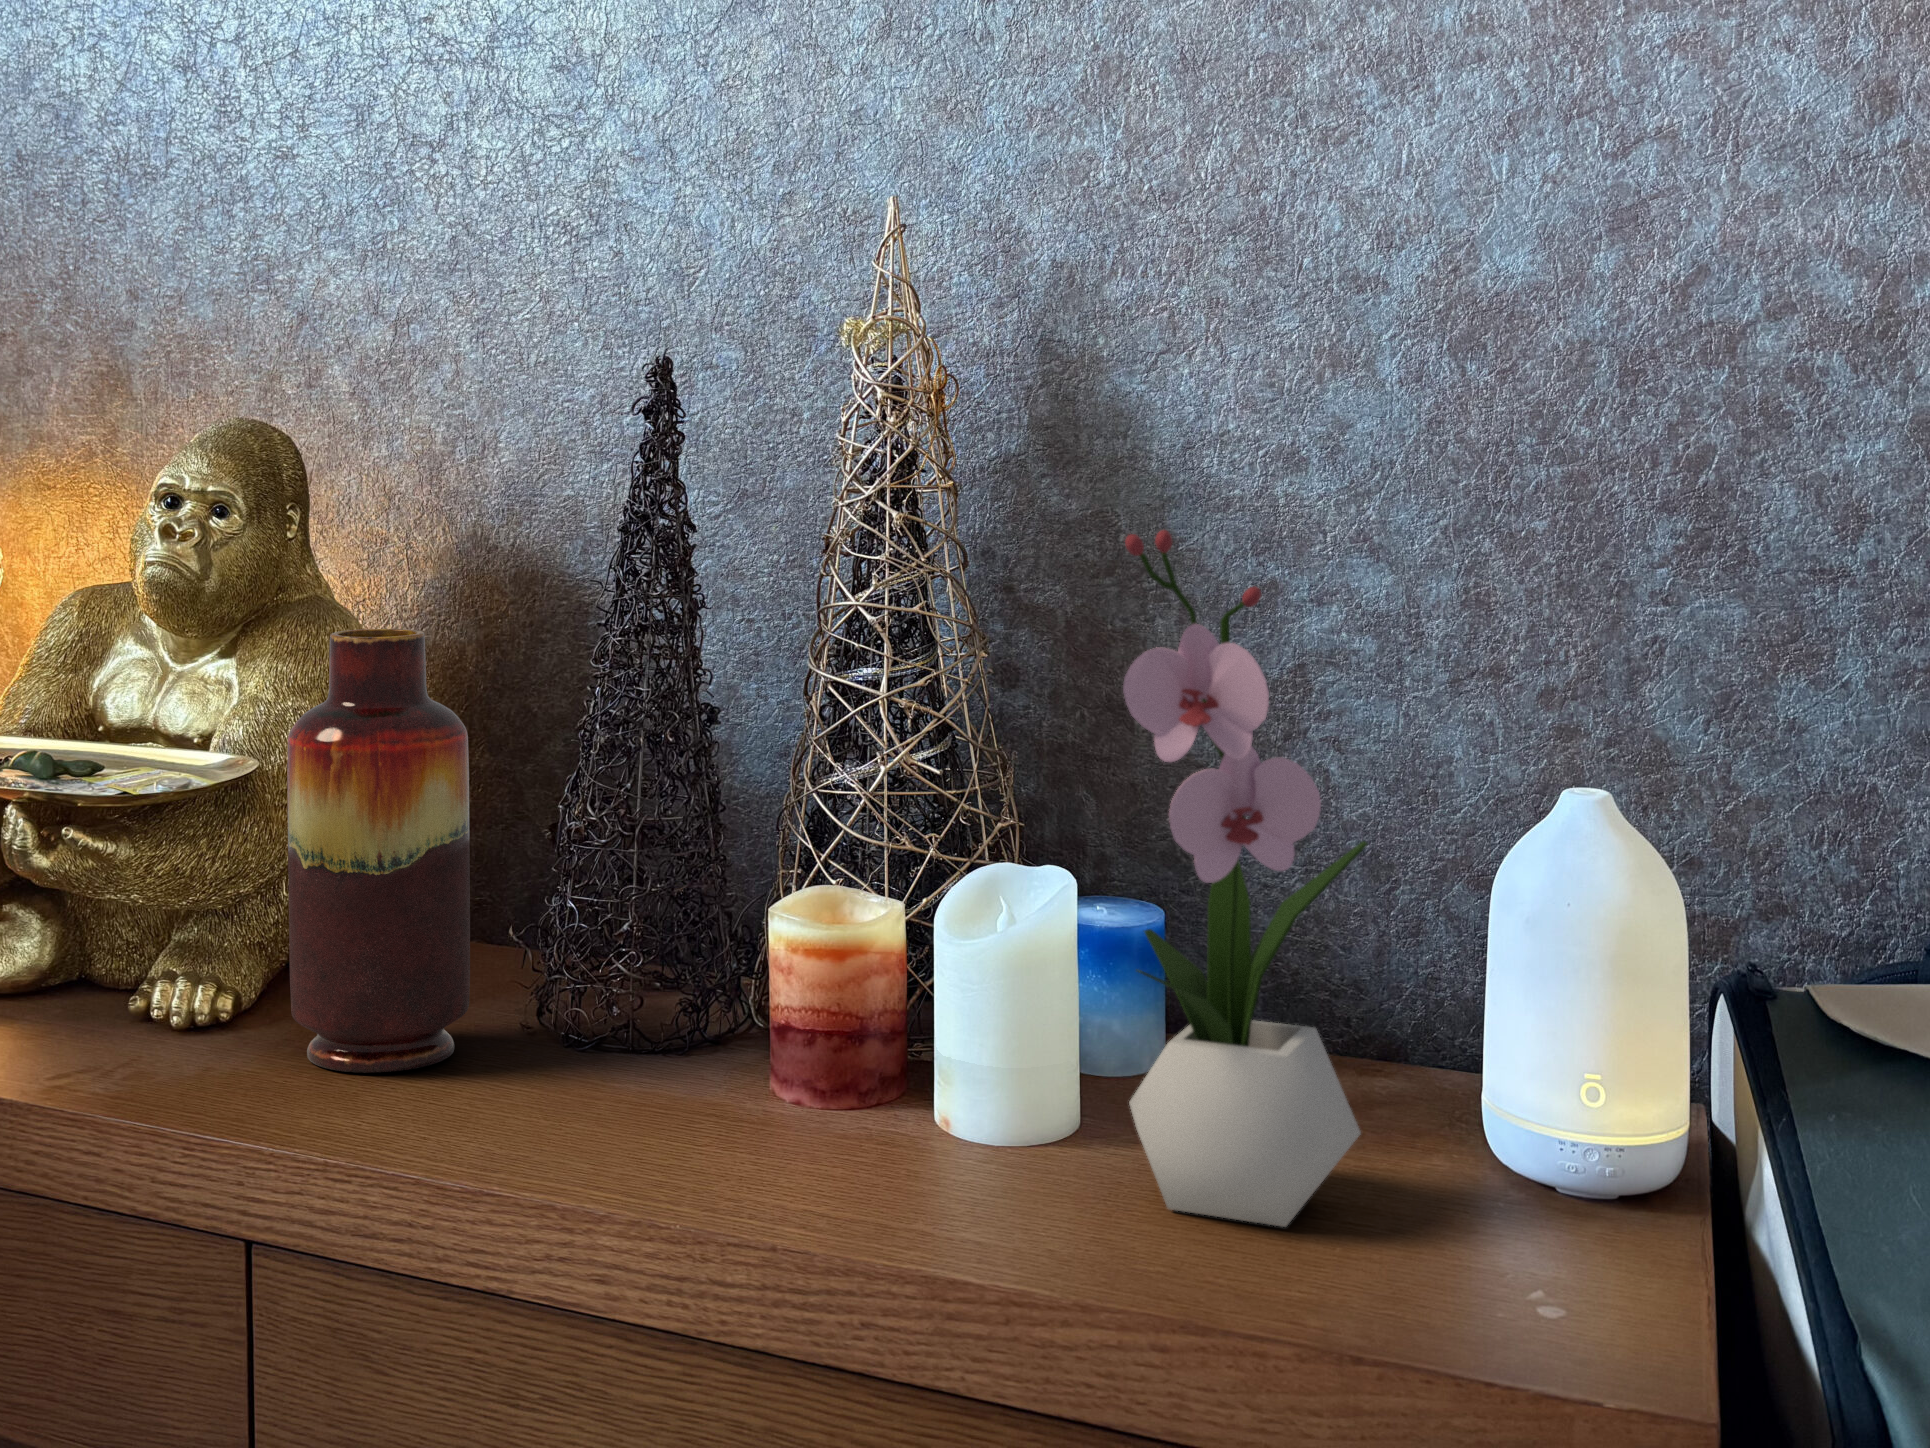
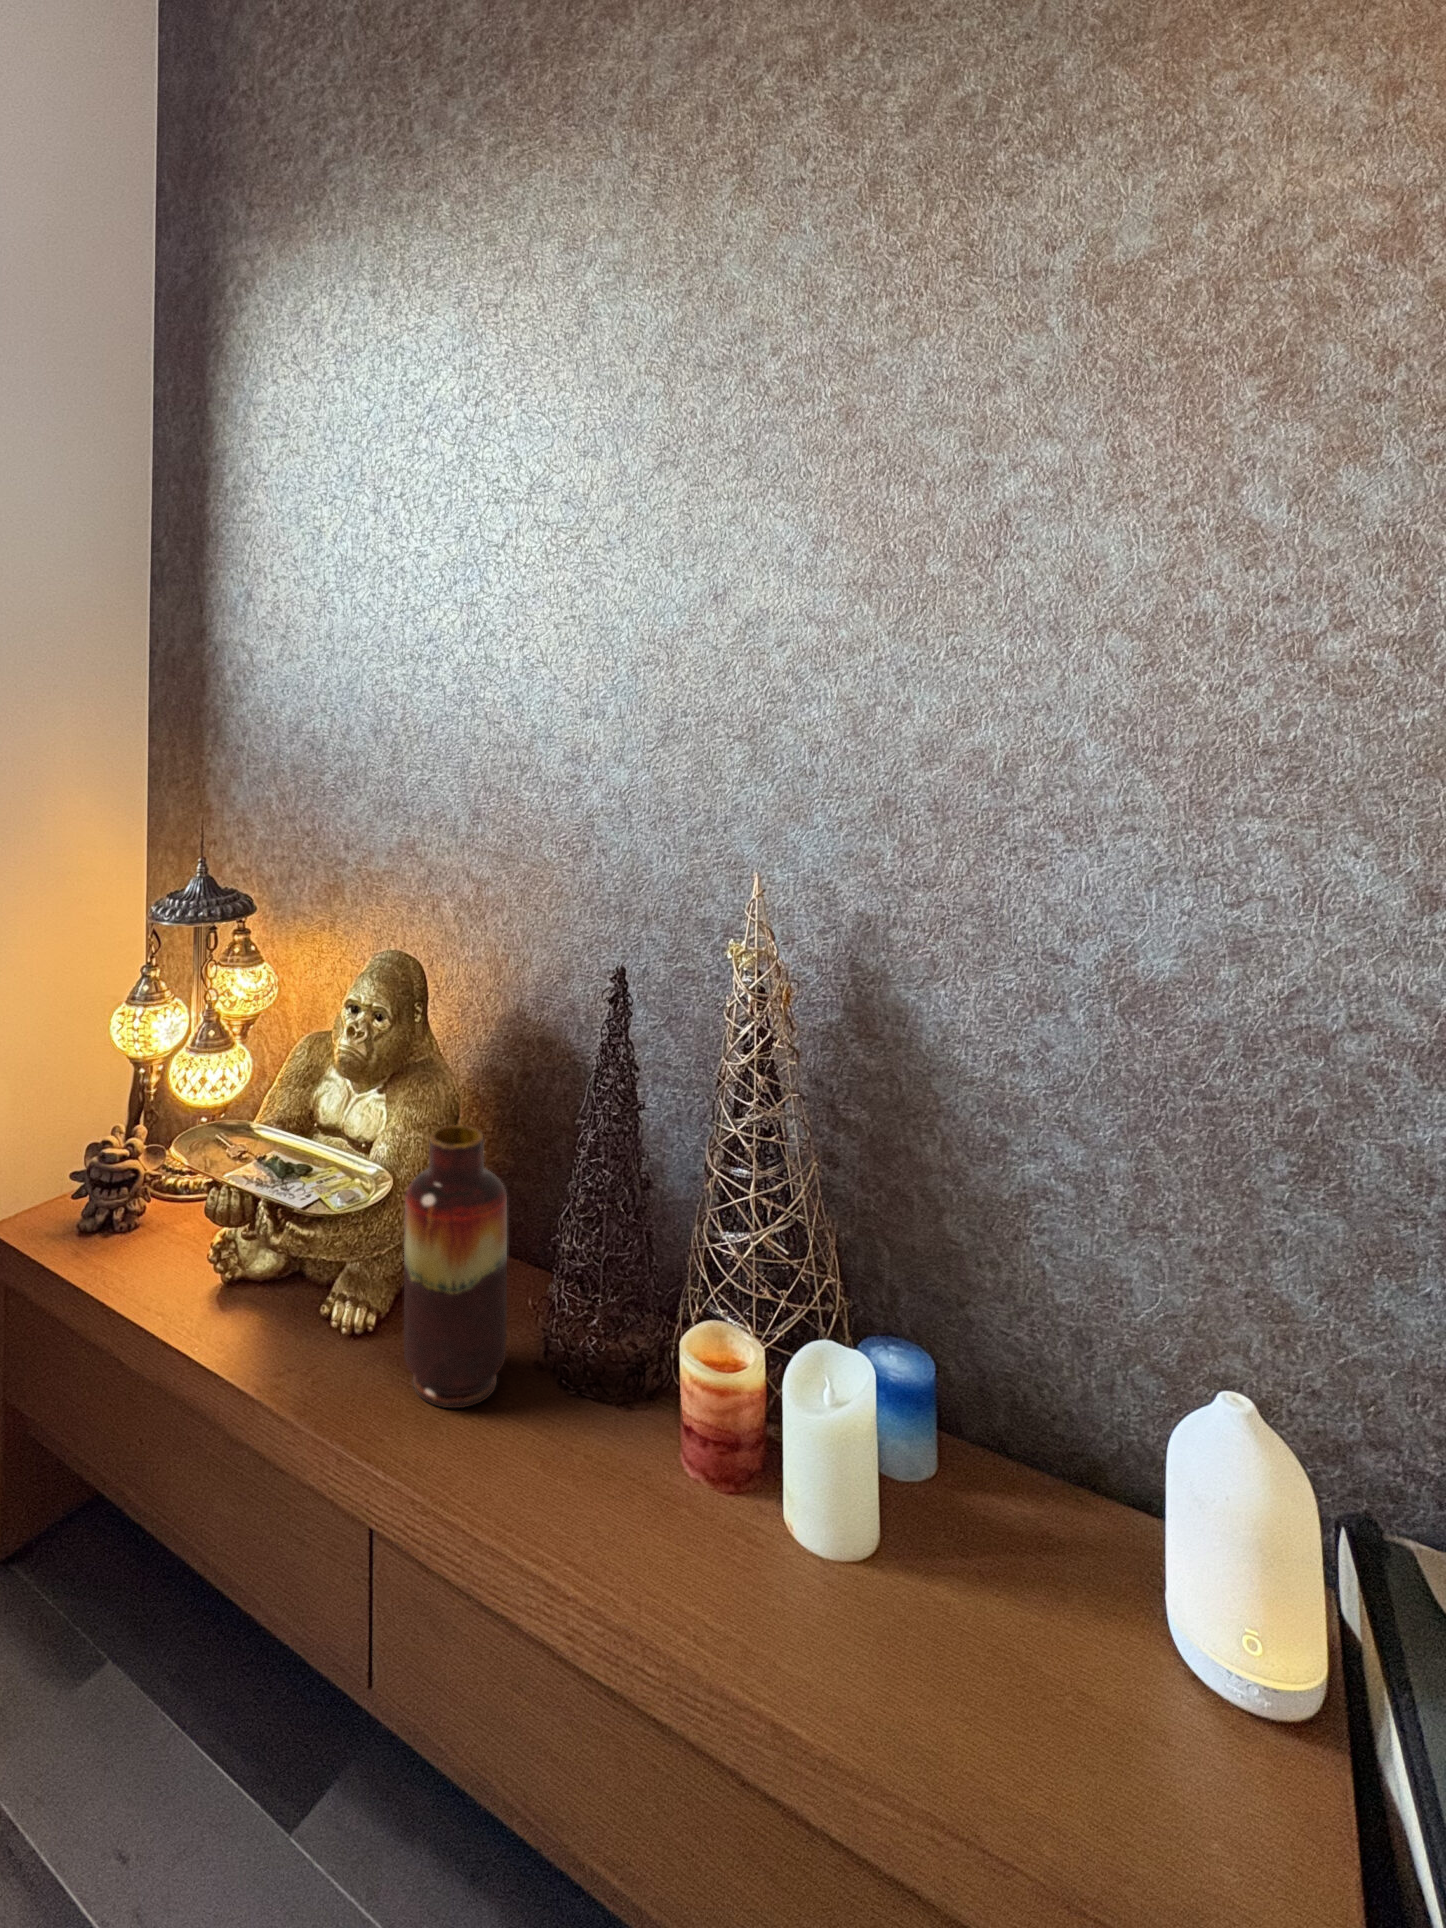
flower arrangement: present [1123,530,1368,1227] -> none [913,1210,1084,1708]

